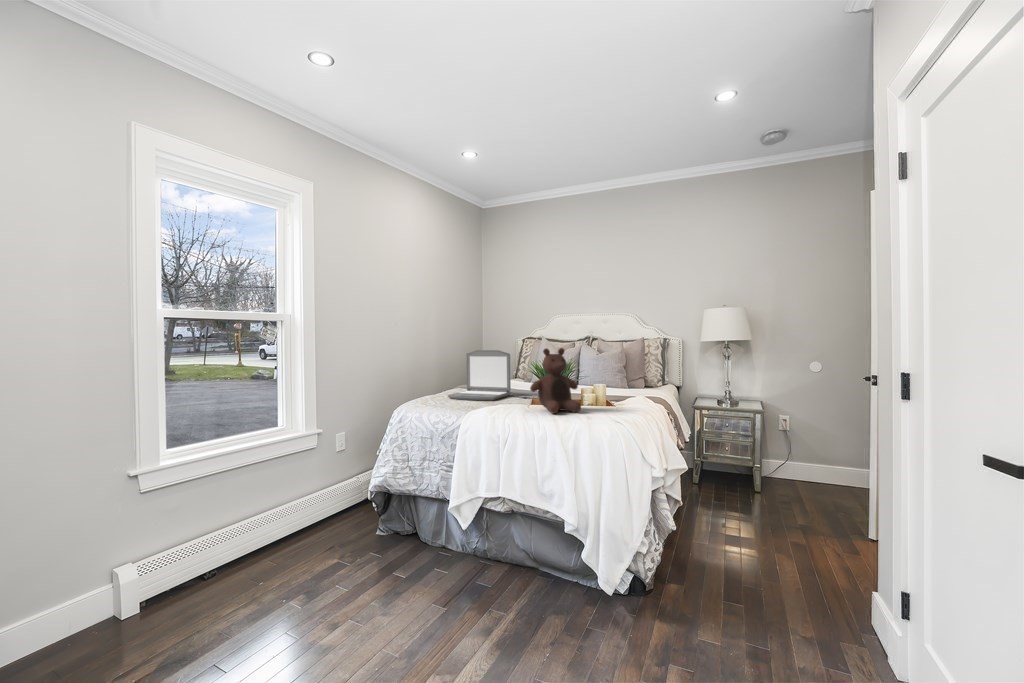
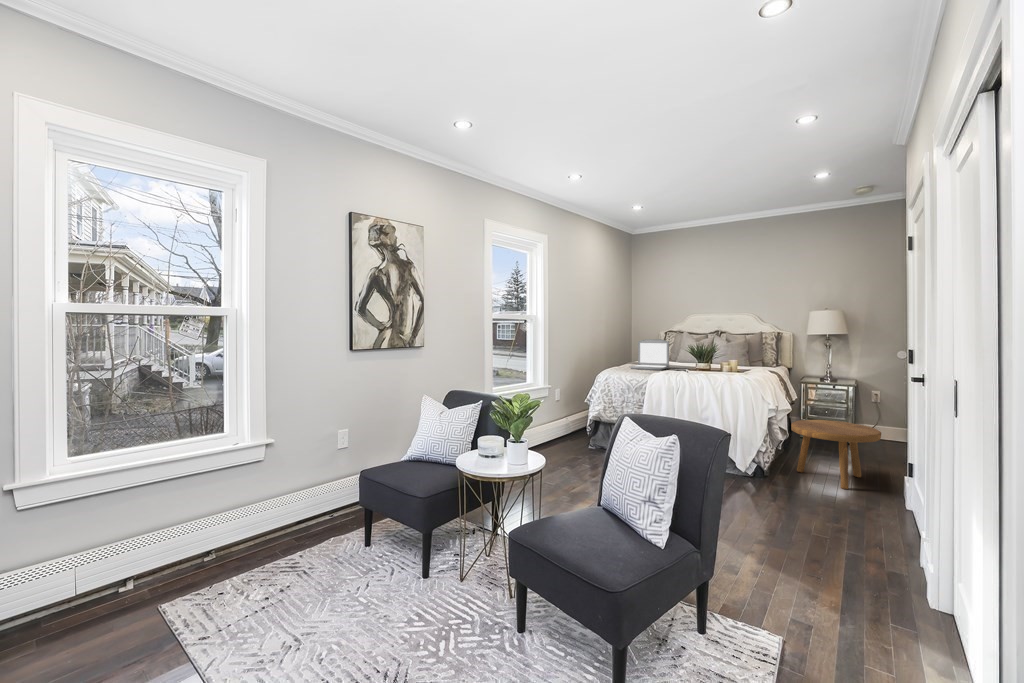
stuffed bear: present [530,348,581,414] -> none [691,338,724,376]
footstool: none [688,482,834,628] -> present [791,420,881,489]

